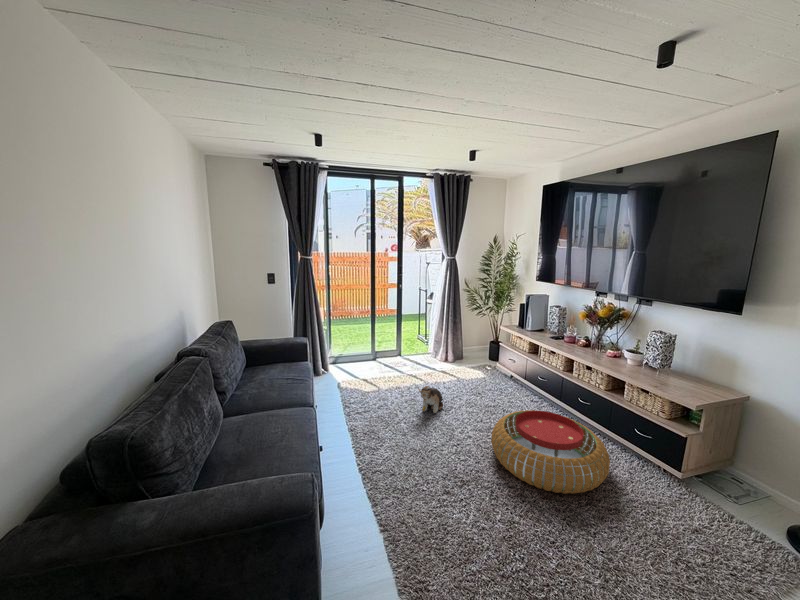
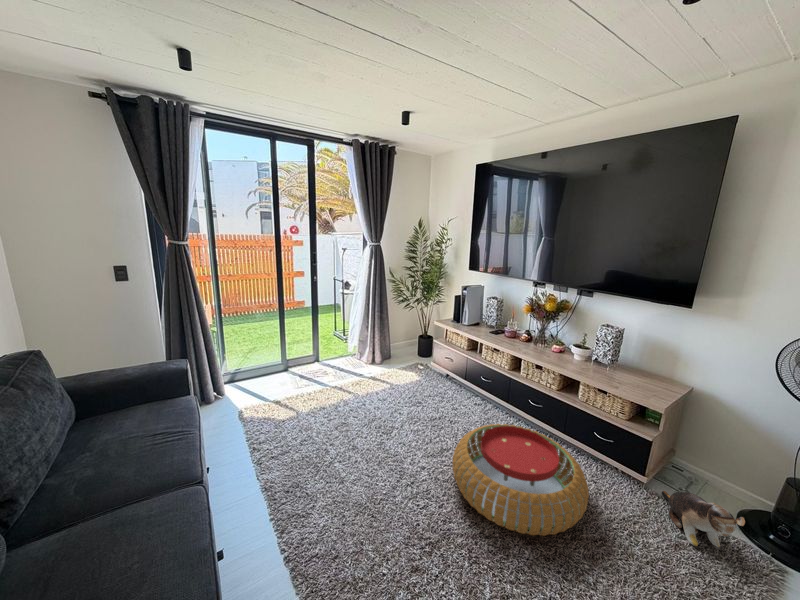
plush toy: present [418,386,443,413] -> present [662,491,745,547]

